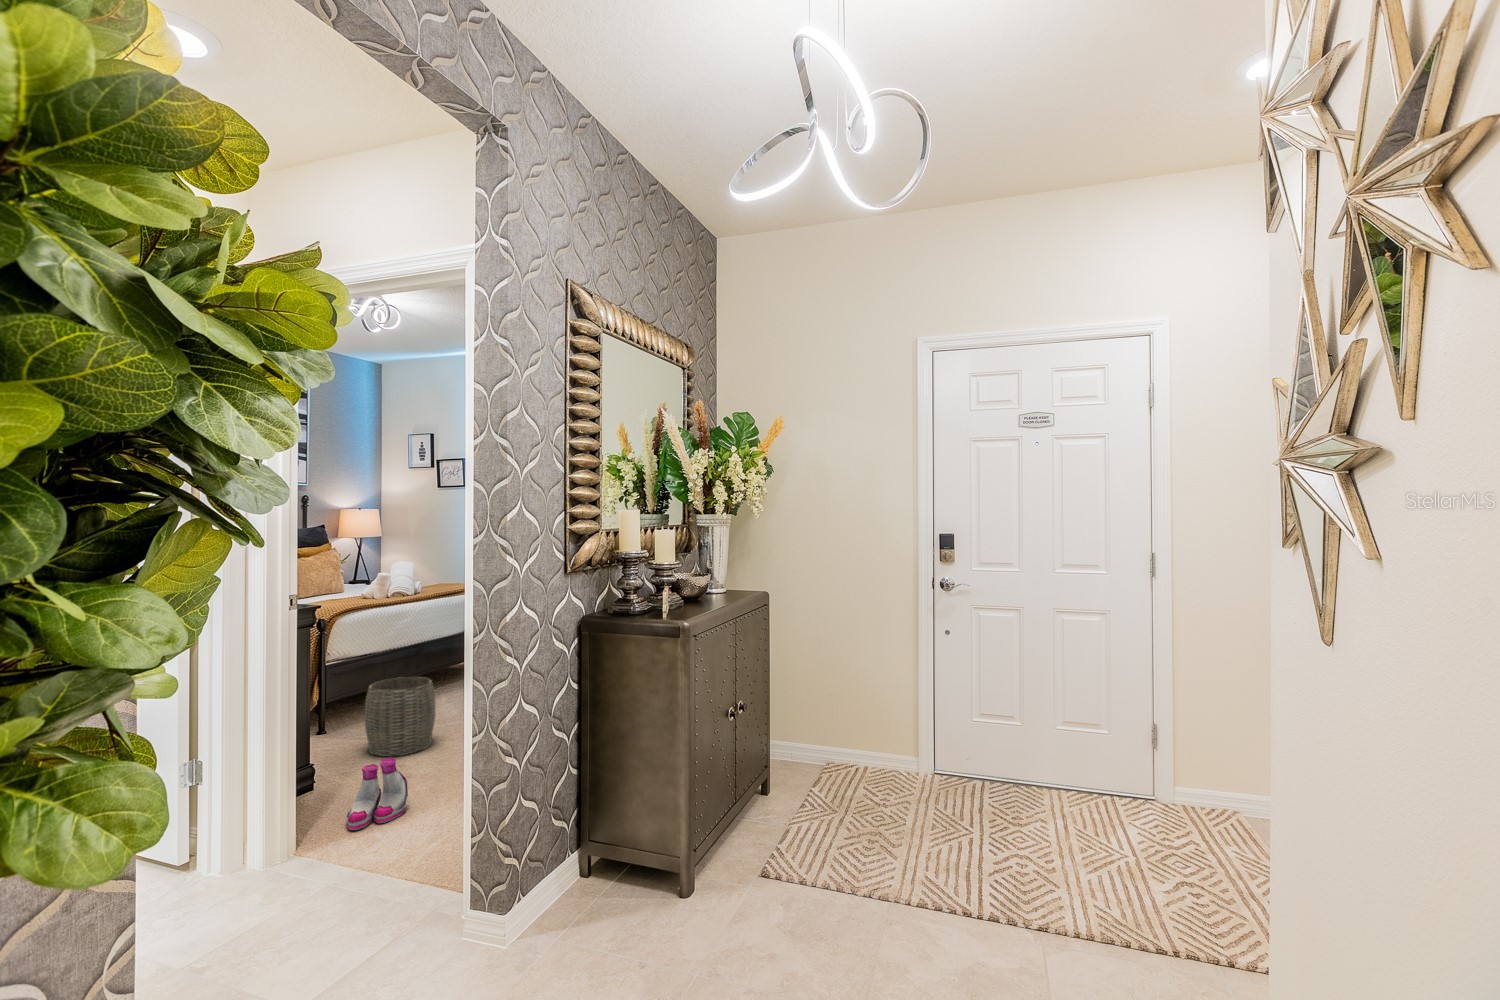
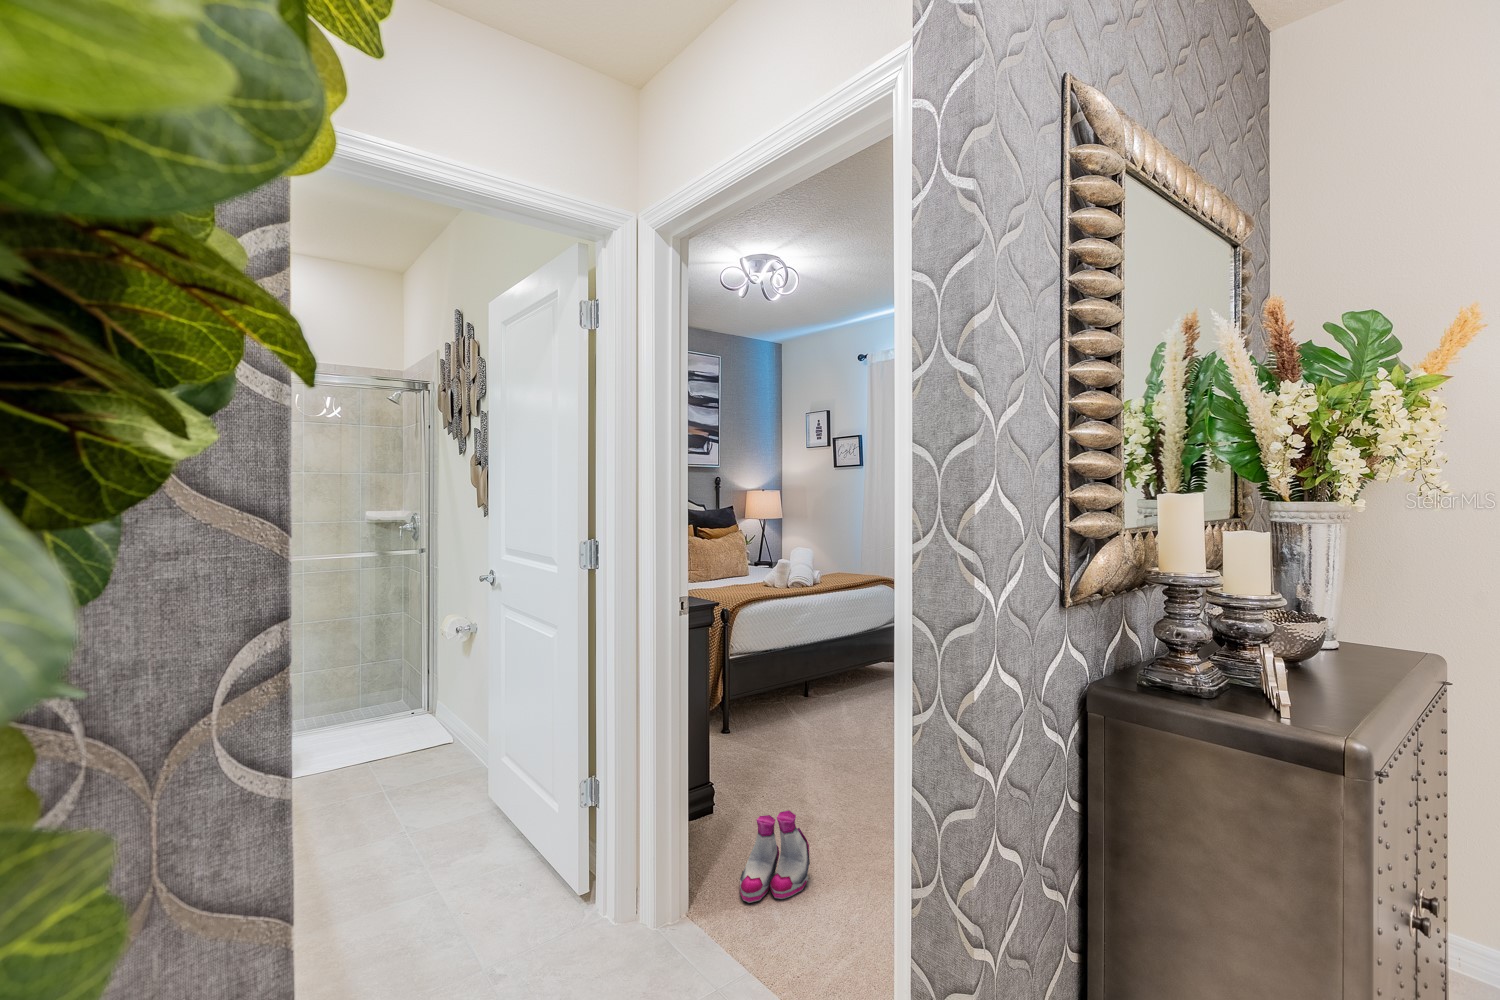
woven basket: present [365,677,435,757] -> none [764,688,840,786]

